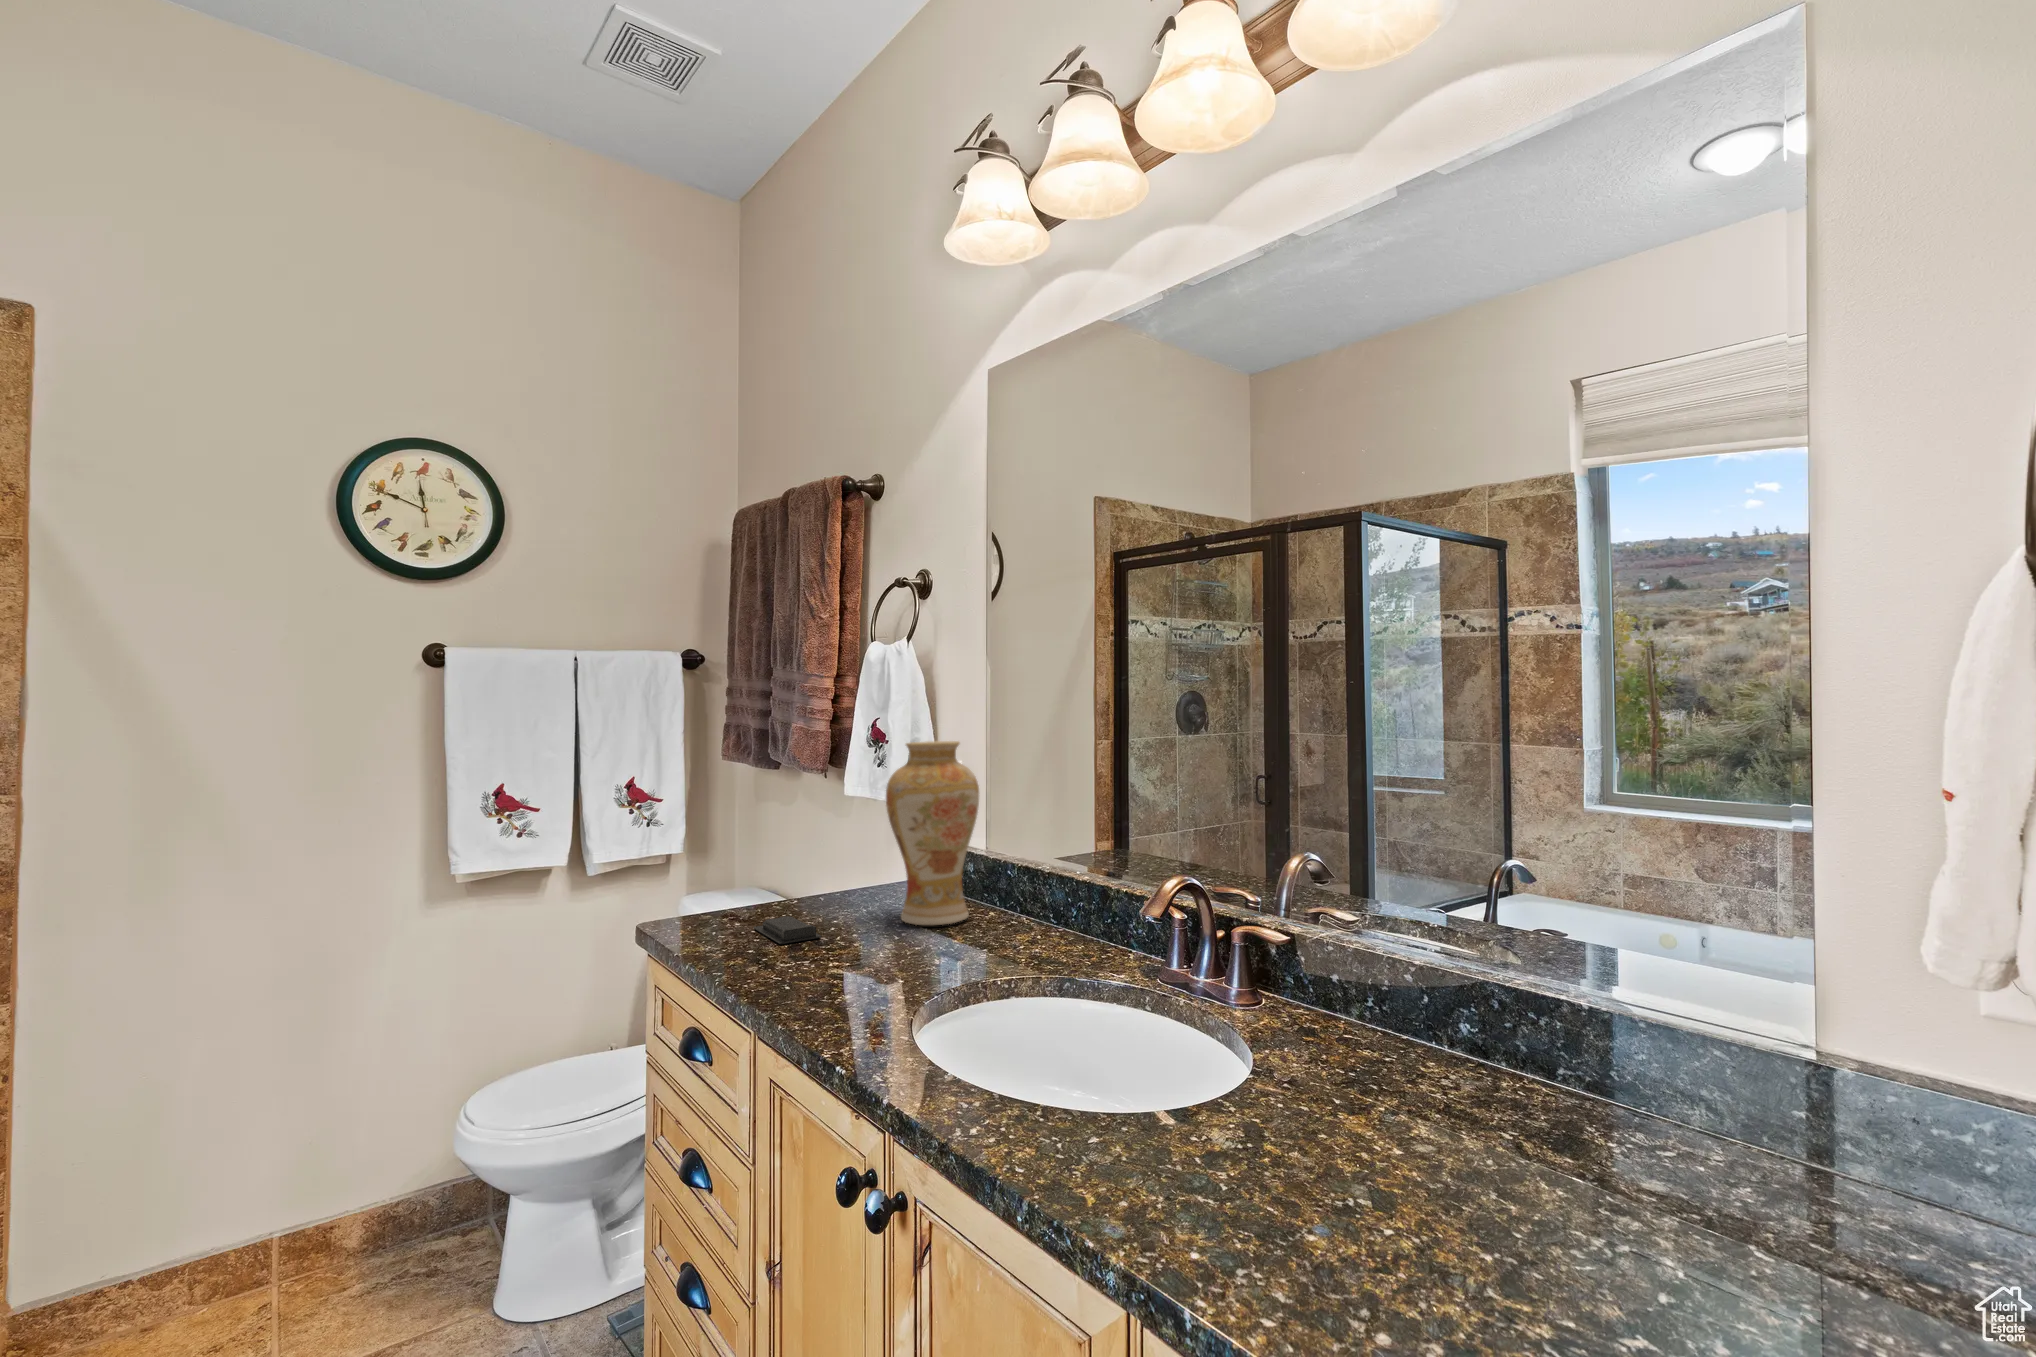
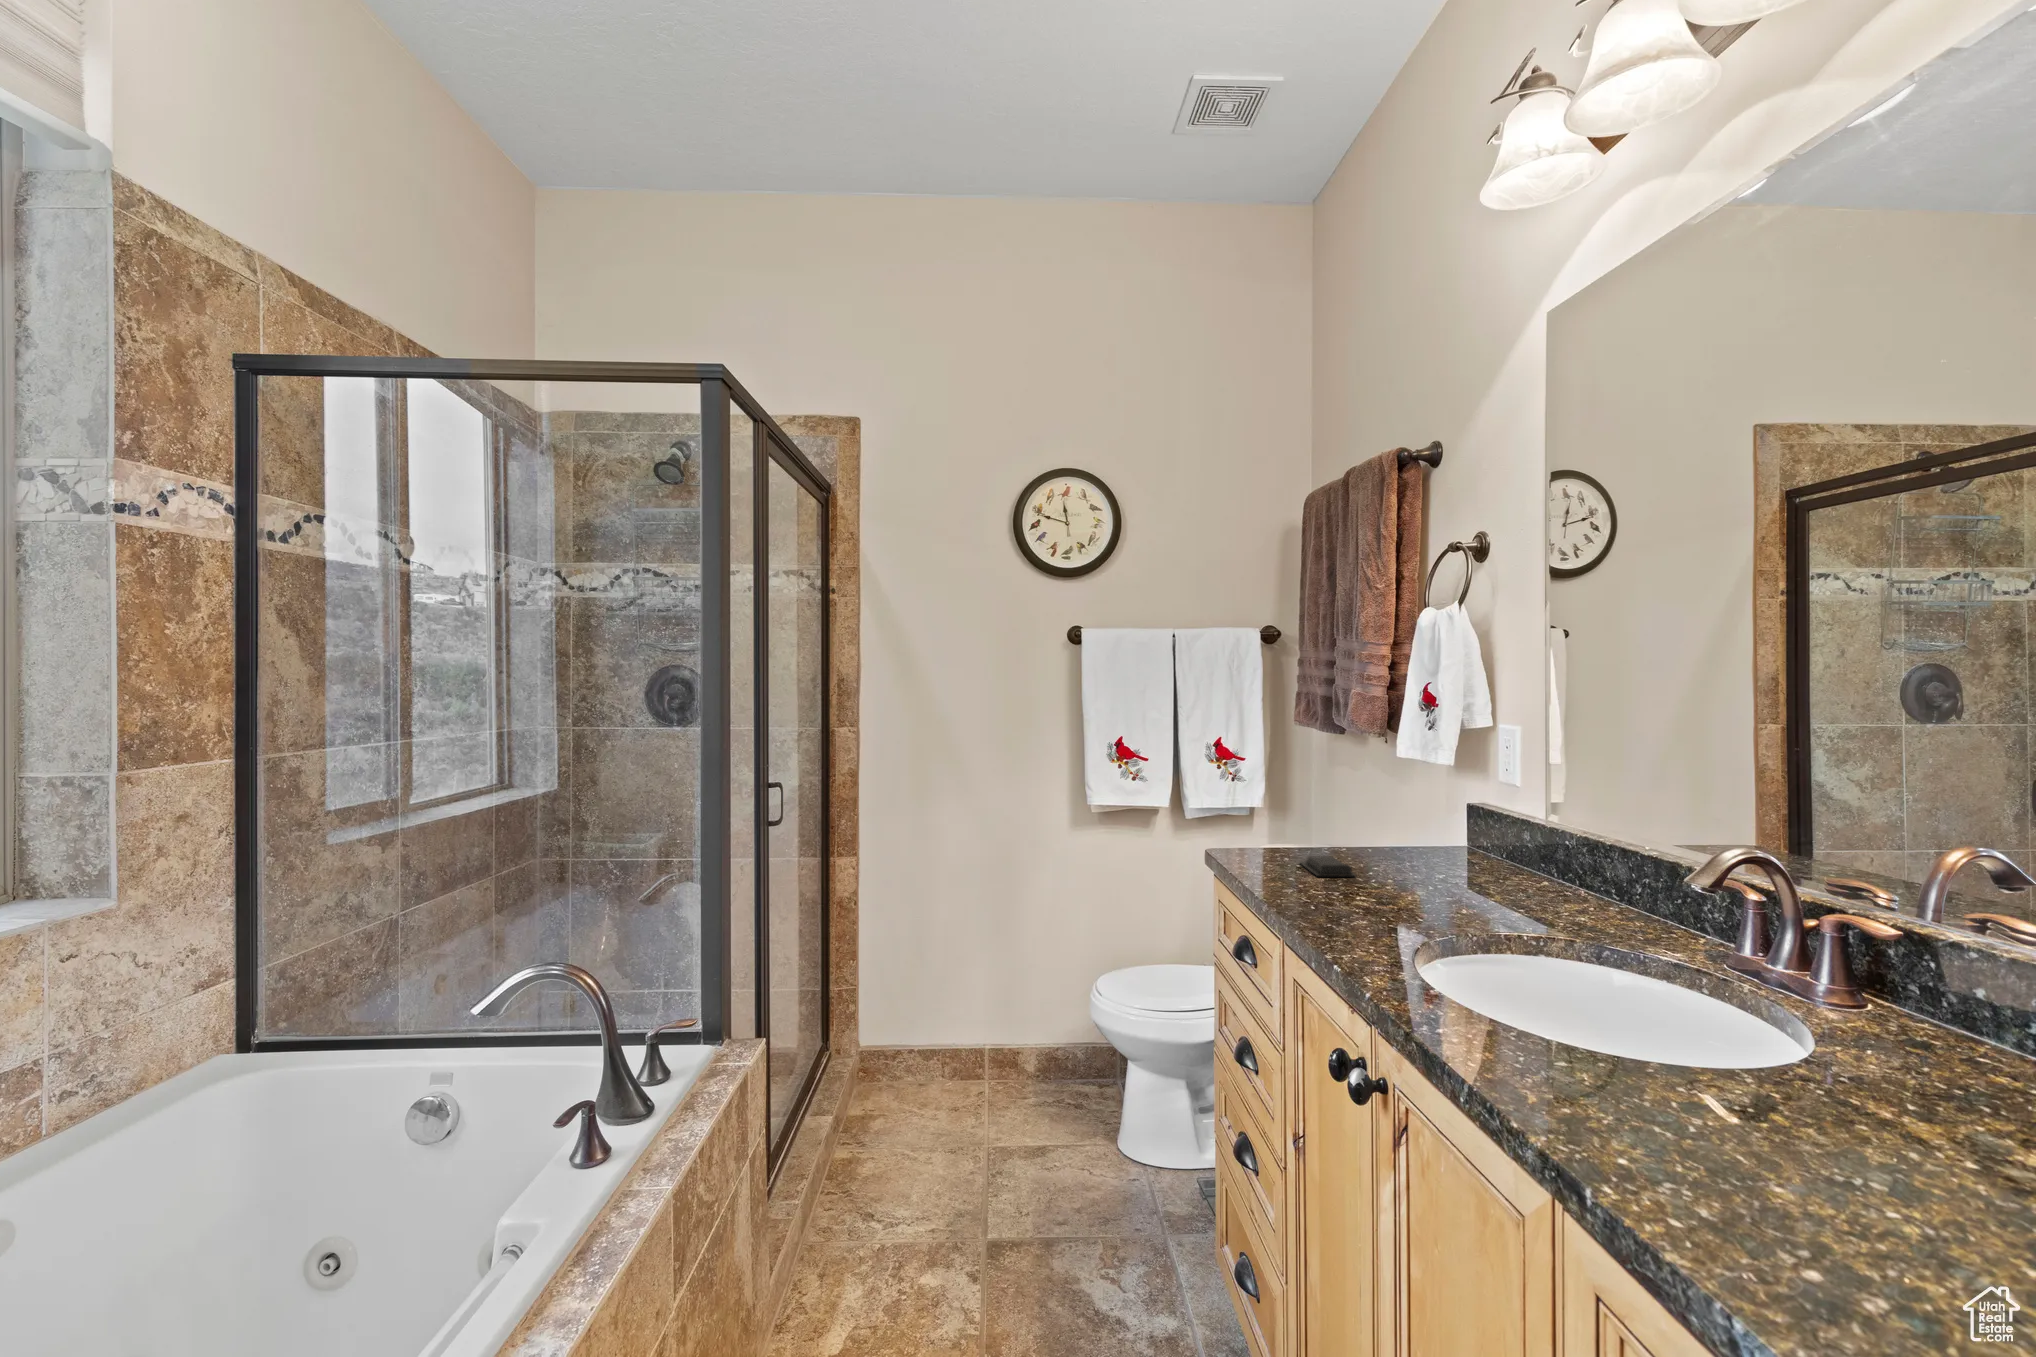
vase: present [886,741,979,925] -> none [1424,703,1526,882]

